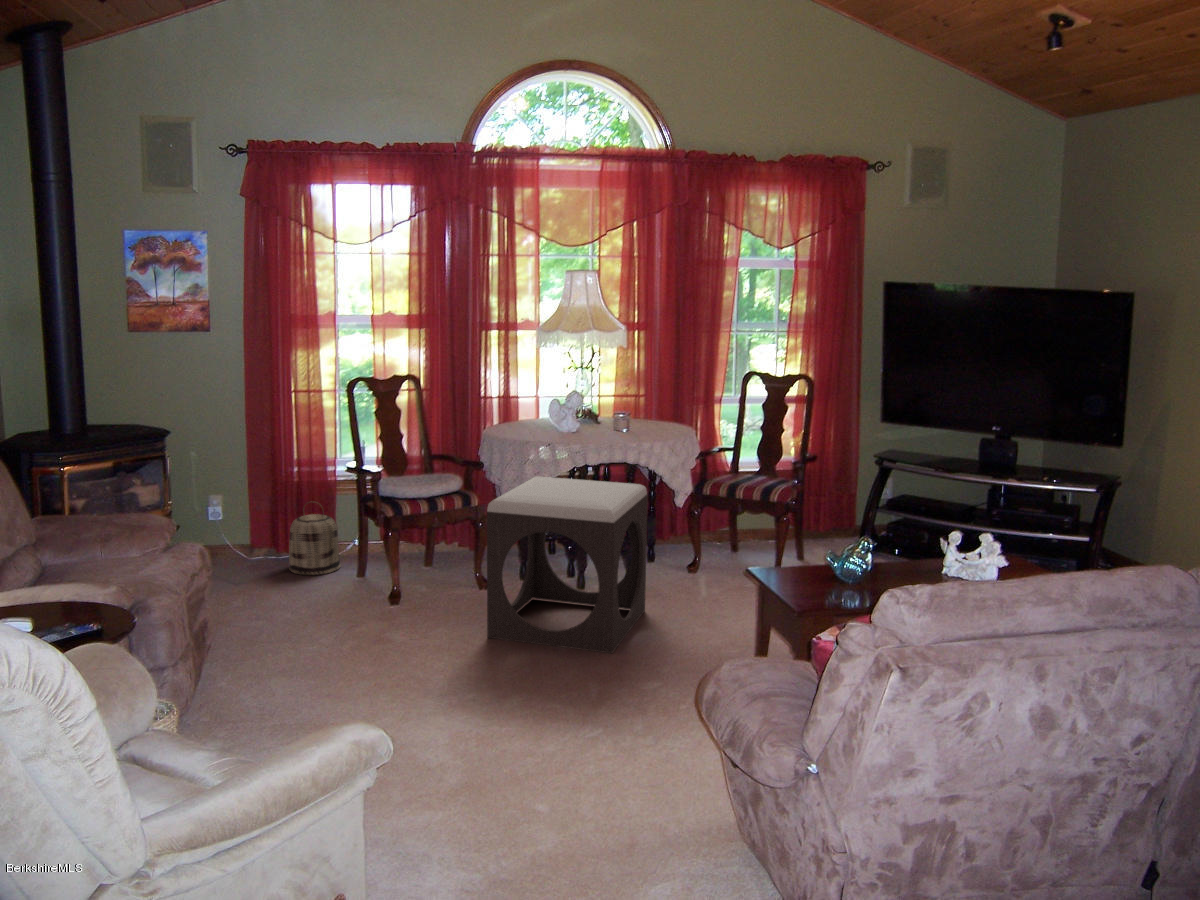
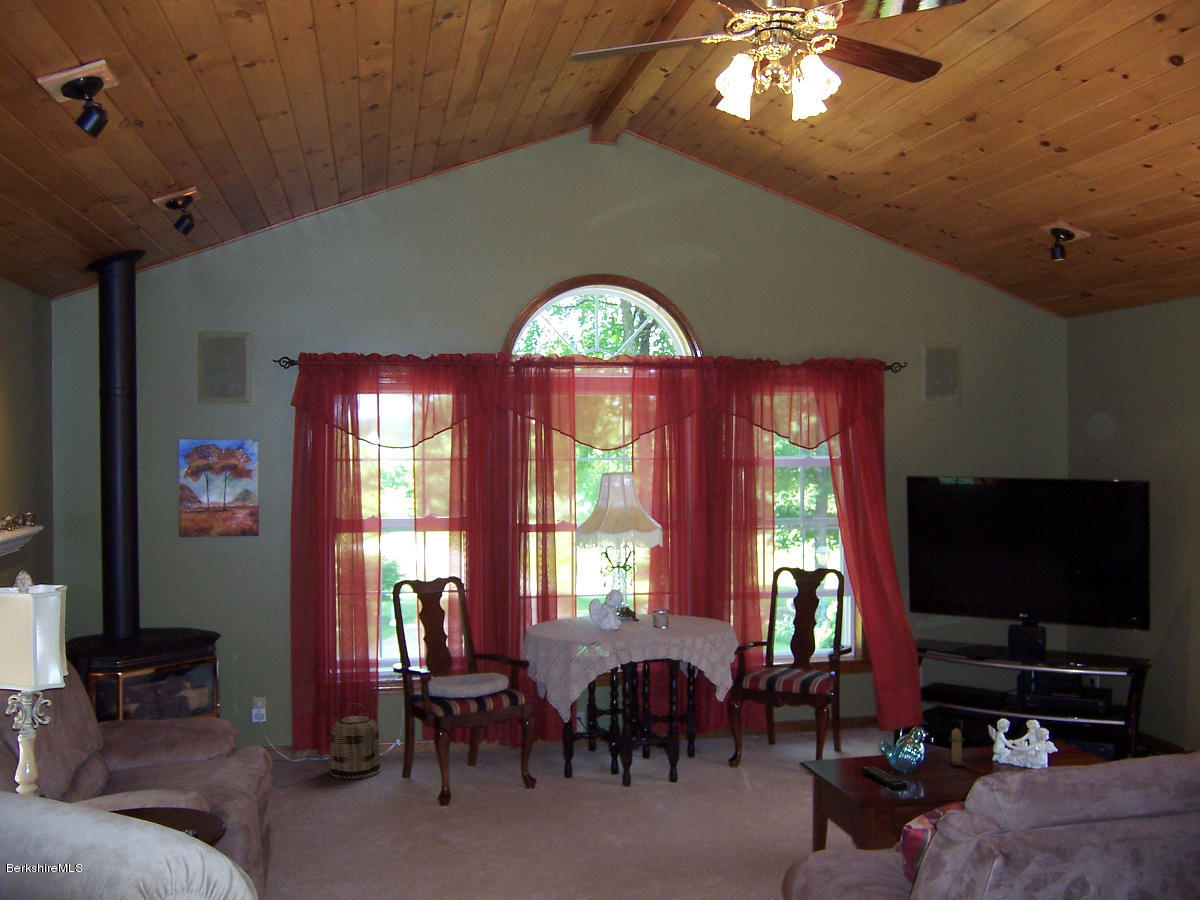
footstool: present [487,476,648,653] -> none [540,673,694,853]
candle: none [894,537,916,578] -> present [949,728,965,766]
remote control: none [804,575,849,600] -> present [860,766,907,790]

